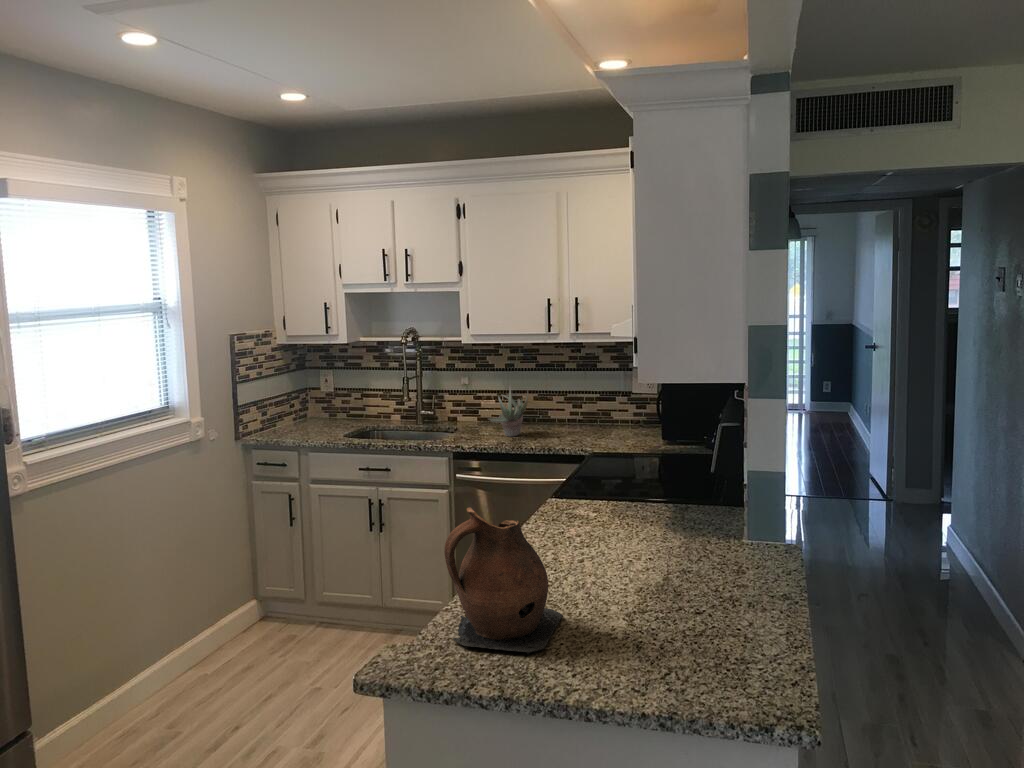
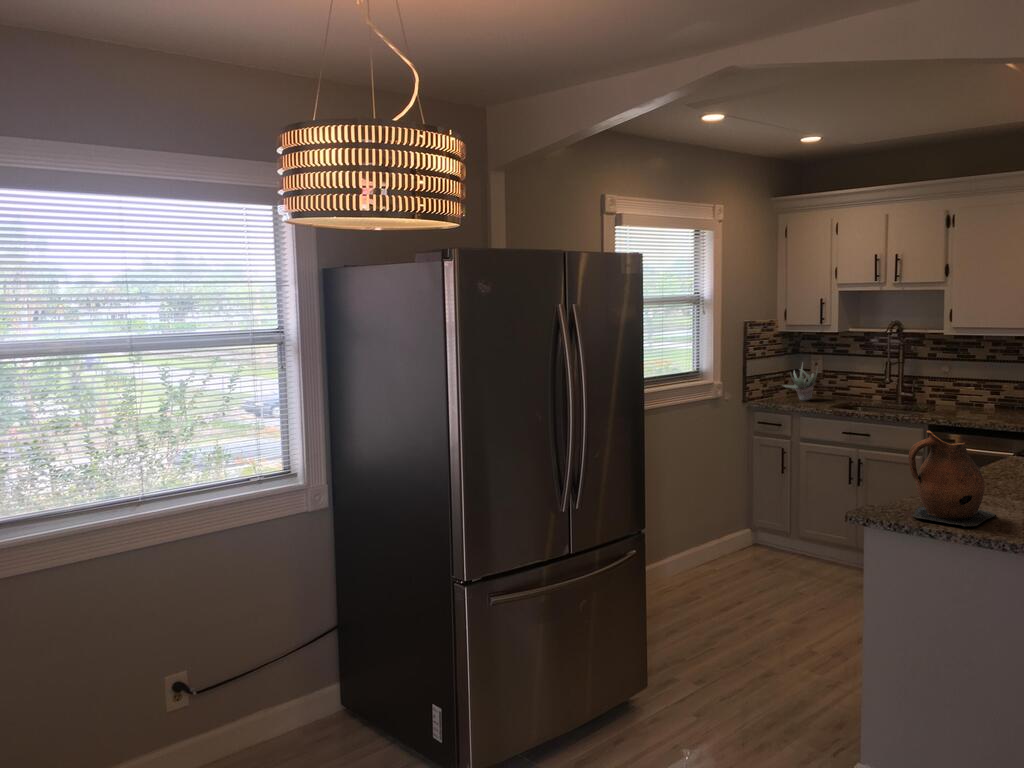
succulent plant: present [488,387,528,437] -> present [782,364,818,400]

